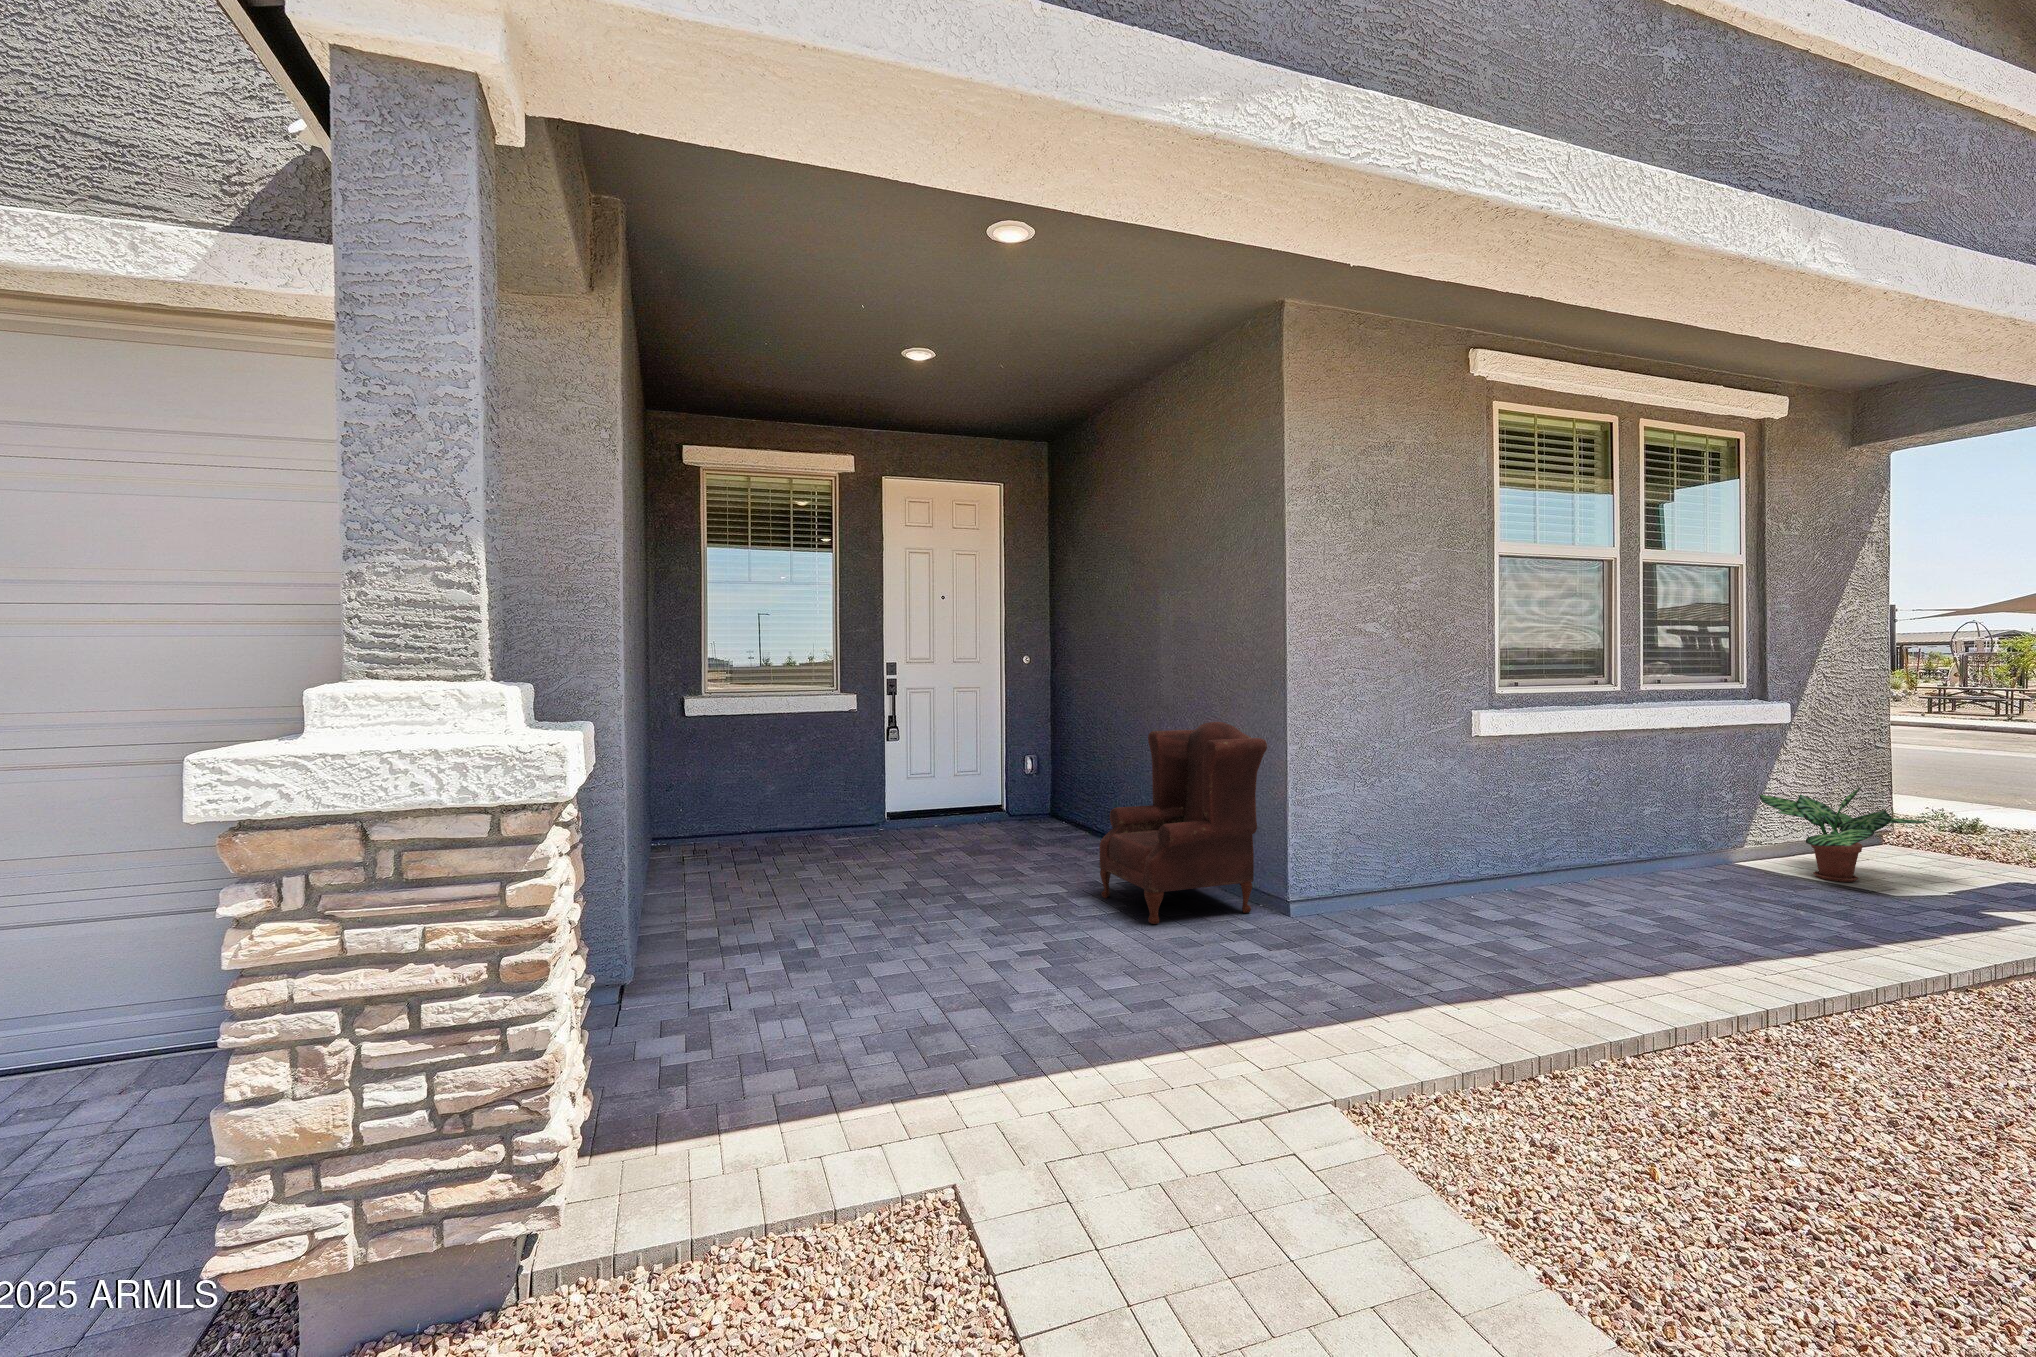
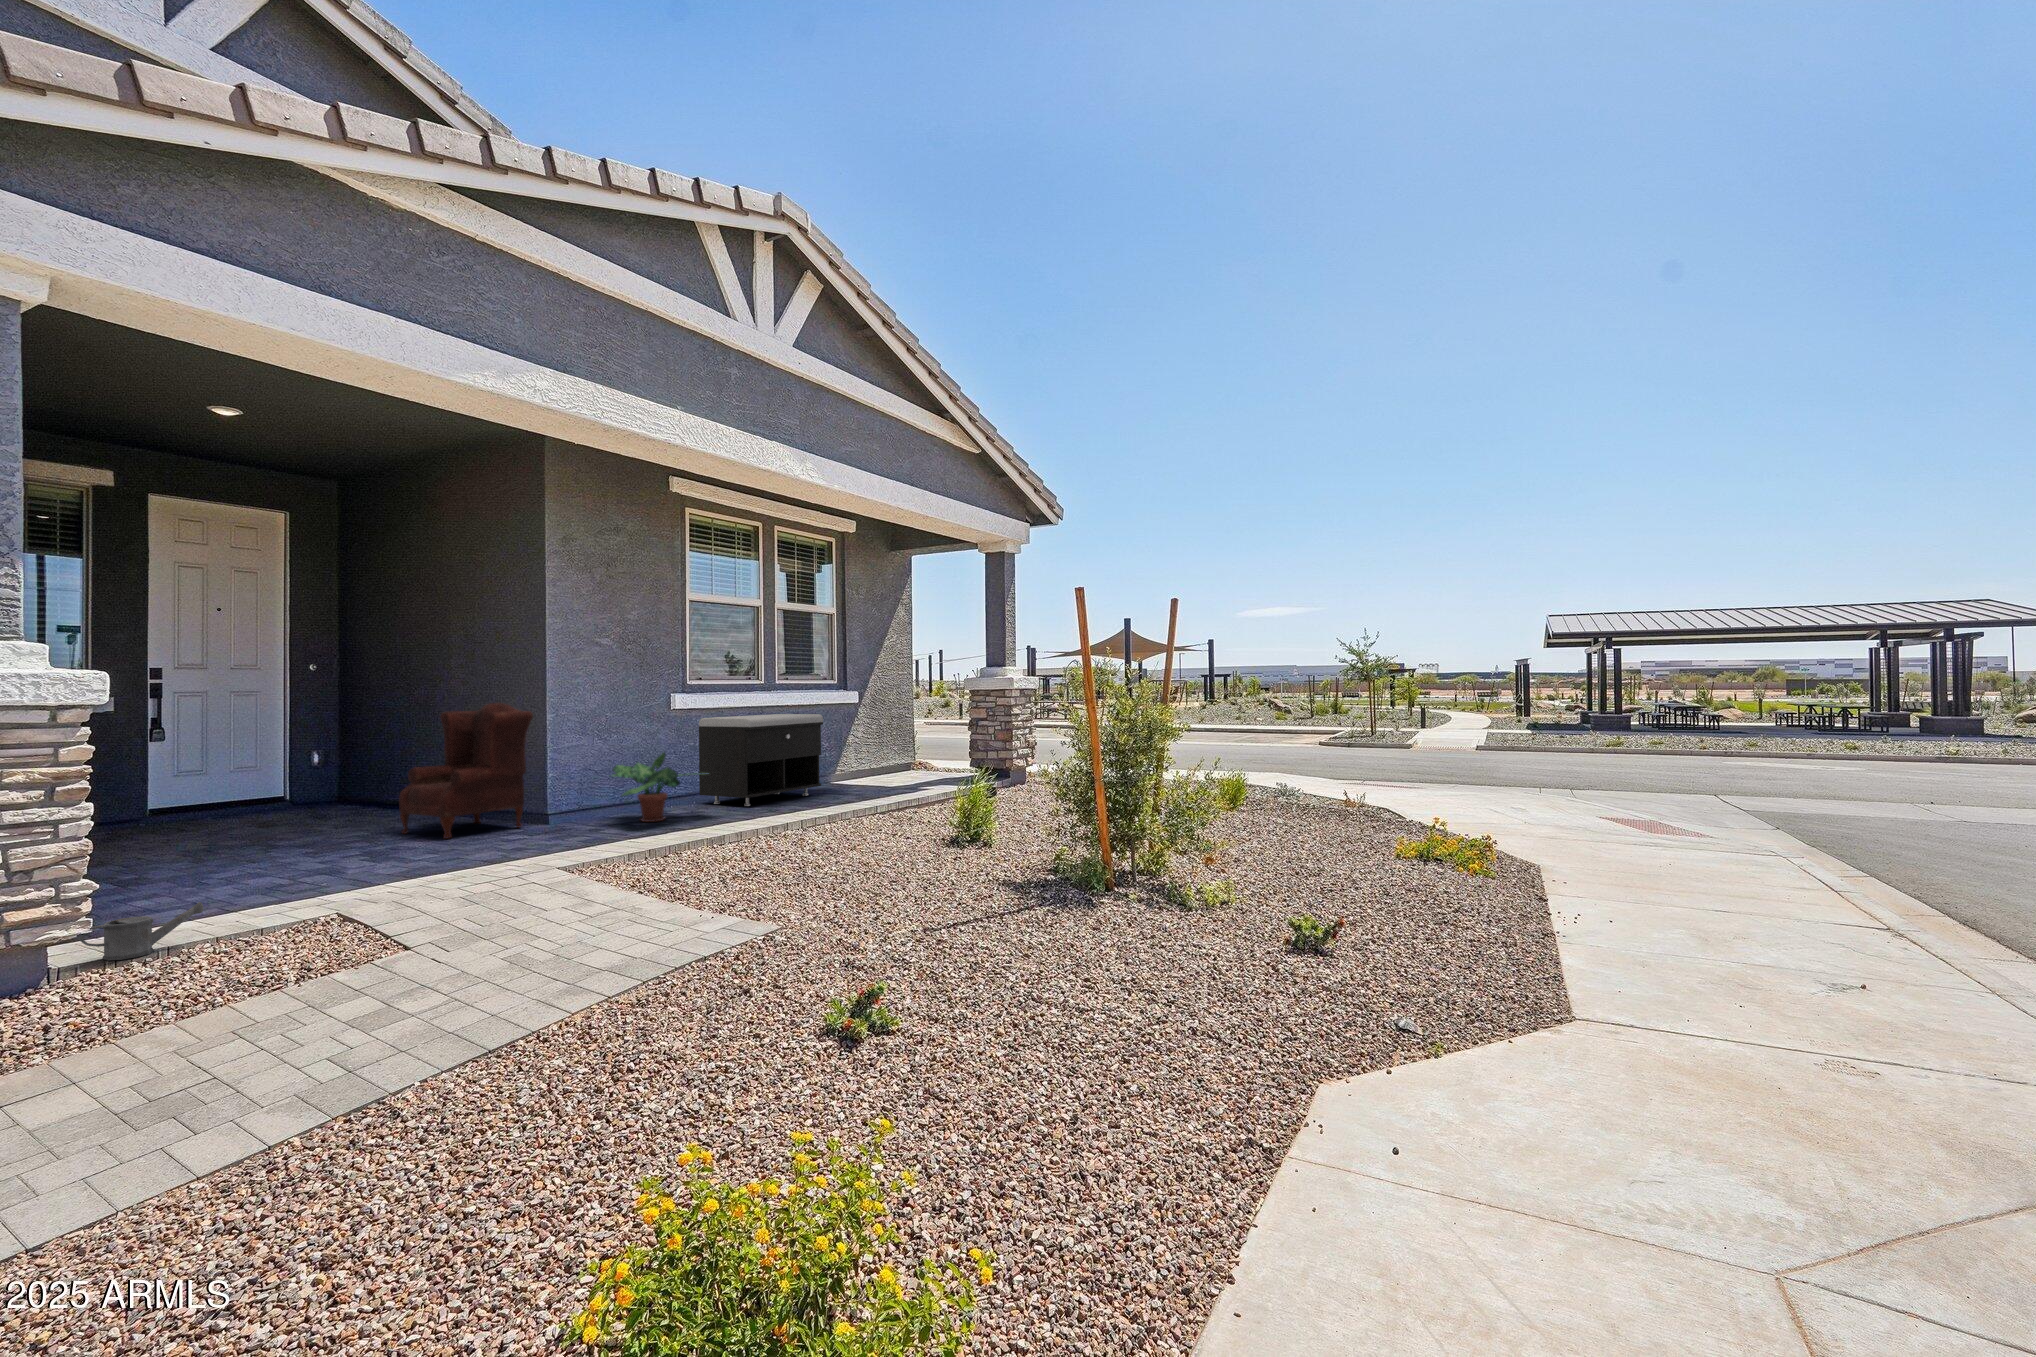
storage bench: none [1513,746,1753,916] -> present [699,714,823,806]
potted plant: present [1758,786,1929,882] -> present [613,752,700,822]
watering can: none [604,1117,774,1223] -> present [79,902,203,960]

